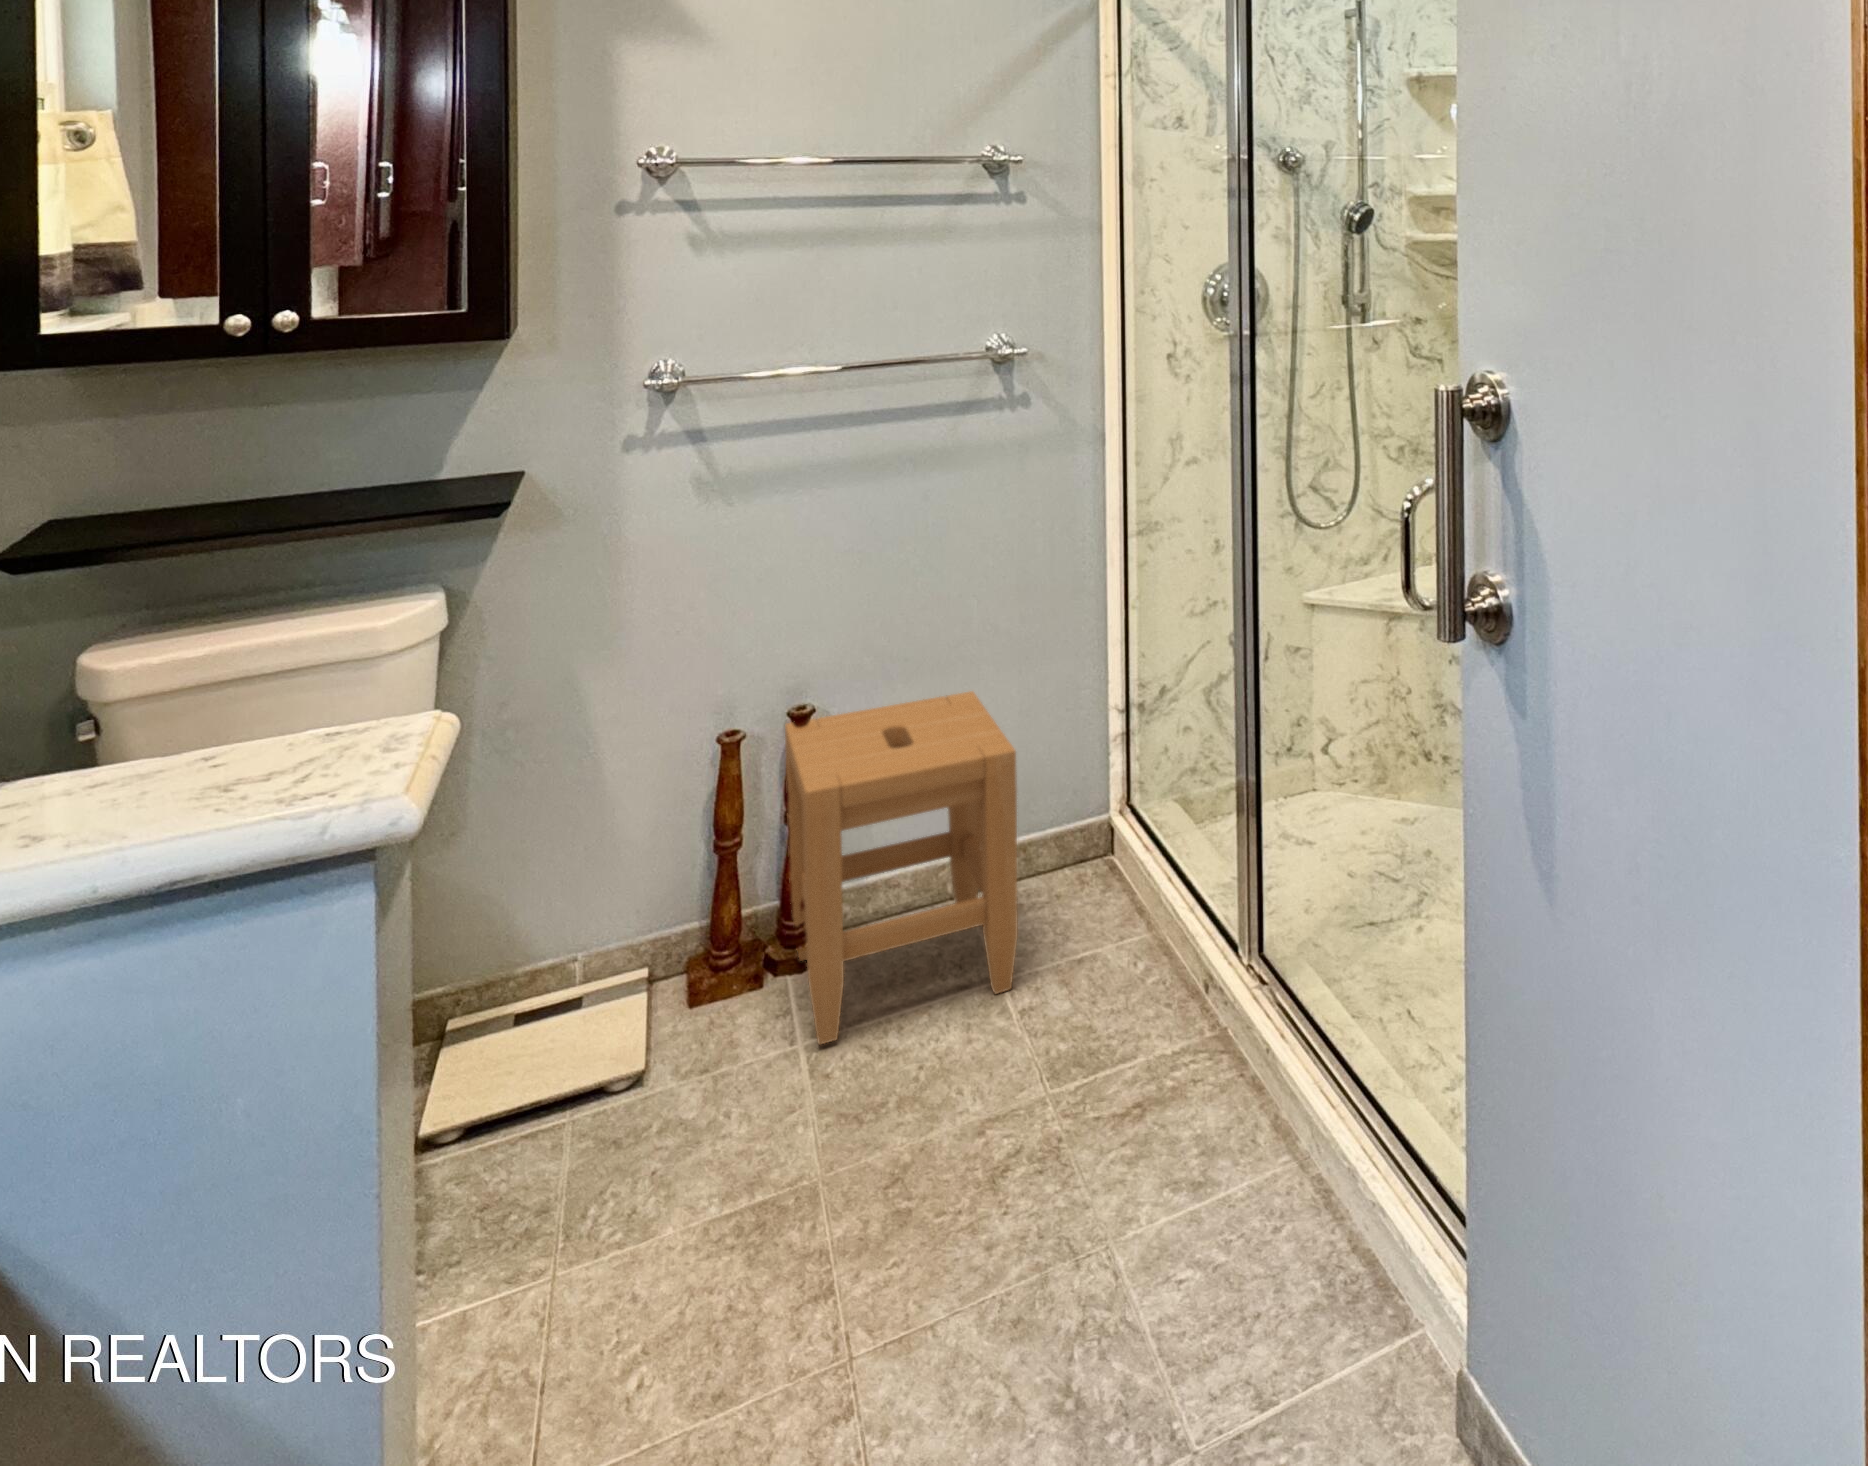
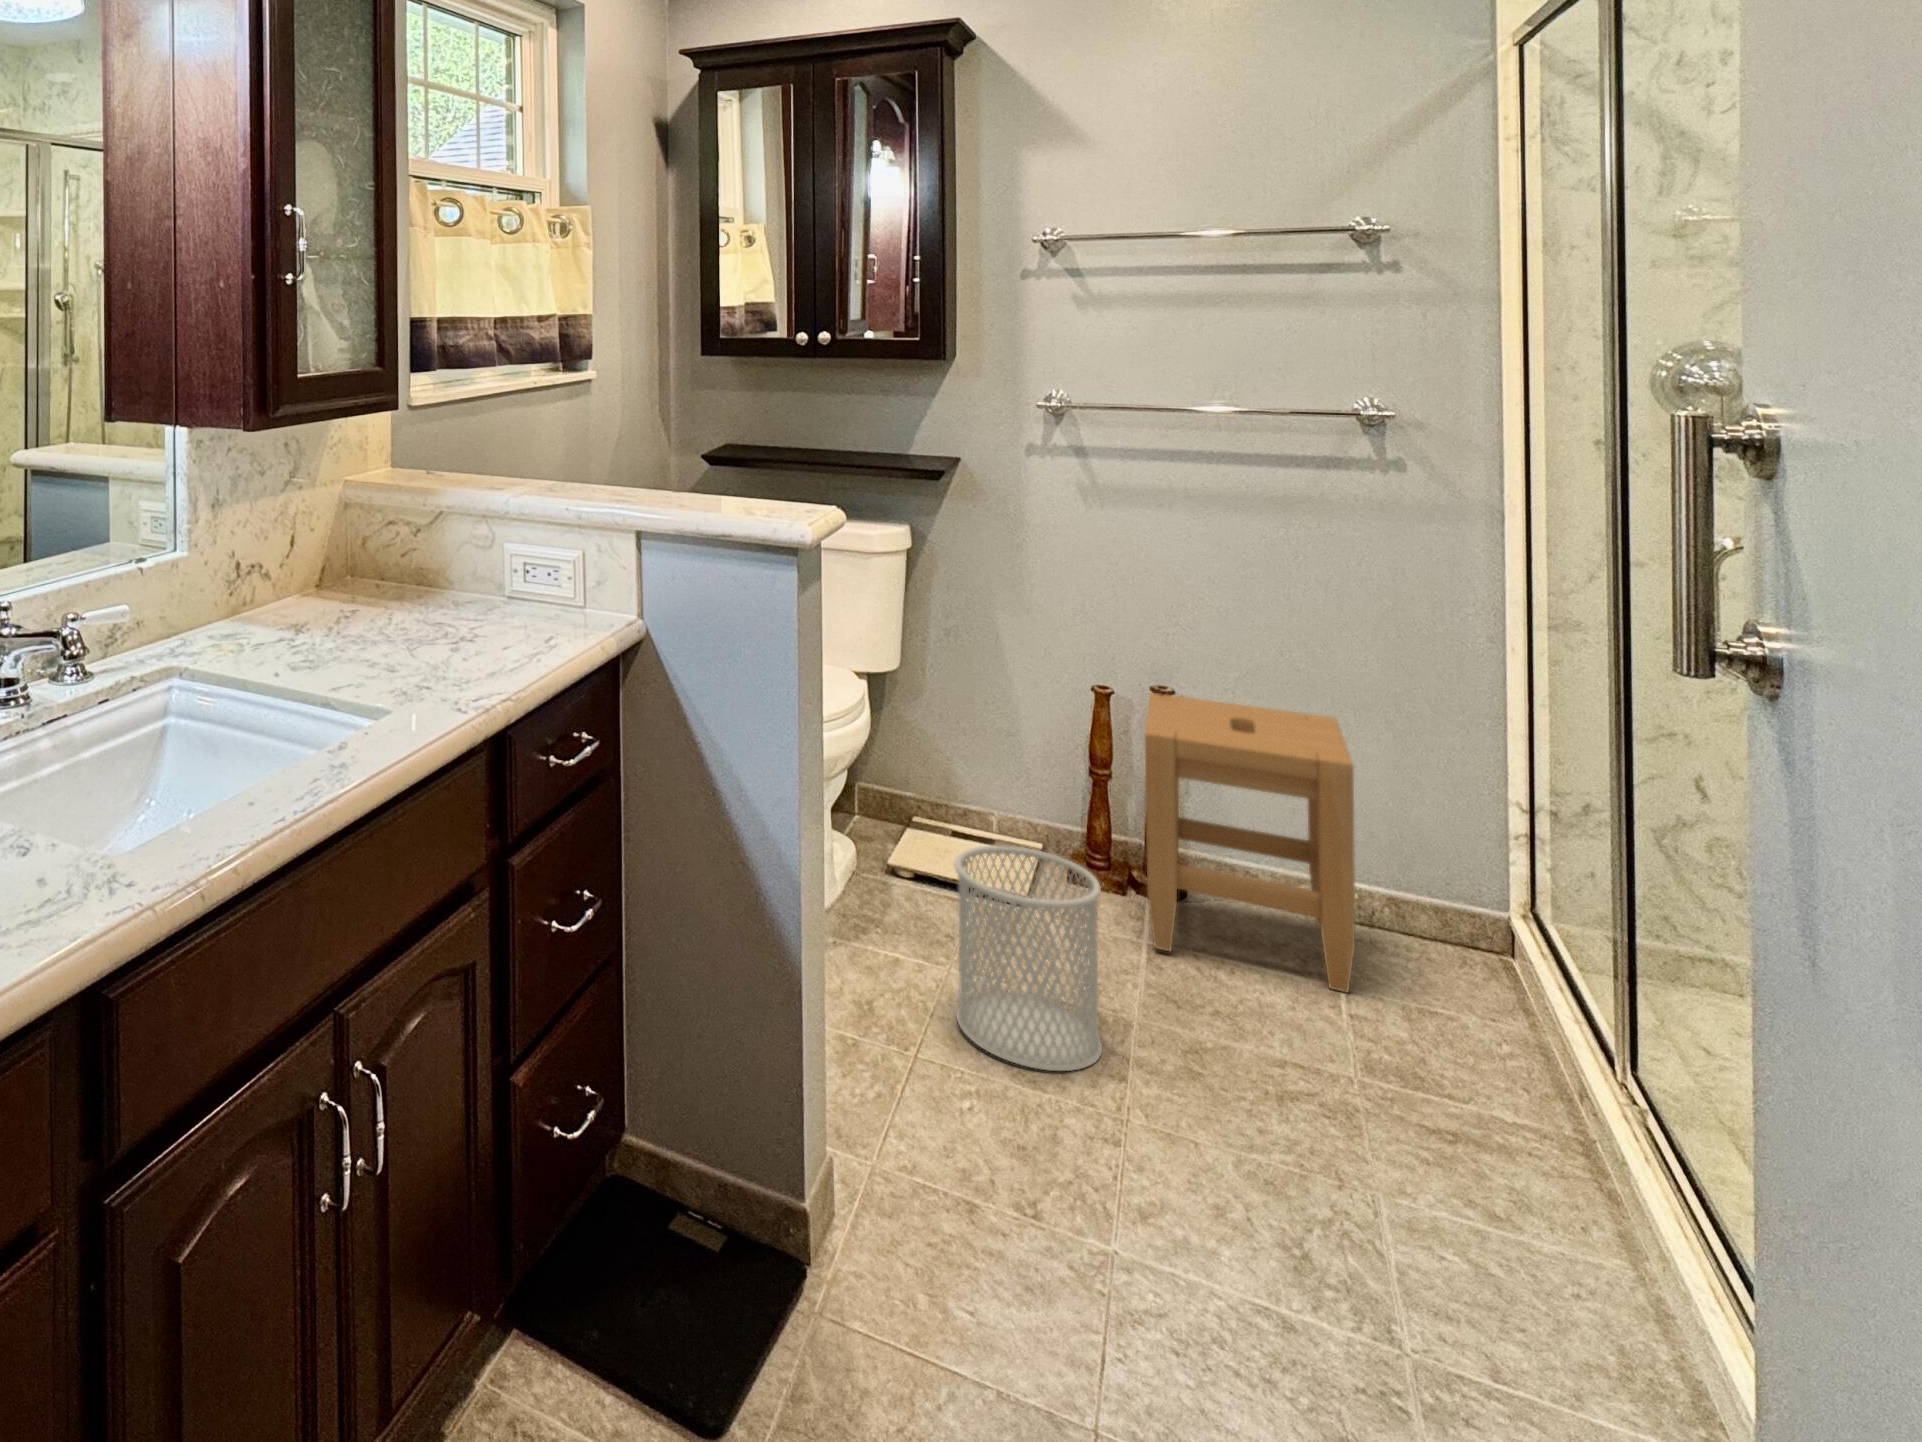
wastebasket: none [590,1015,803,1359] -> present [955,846,1102,1071]

